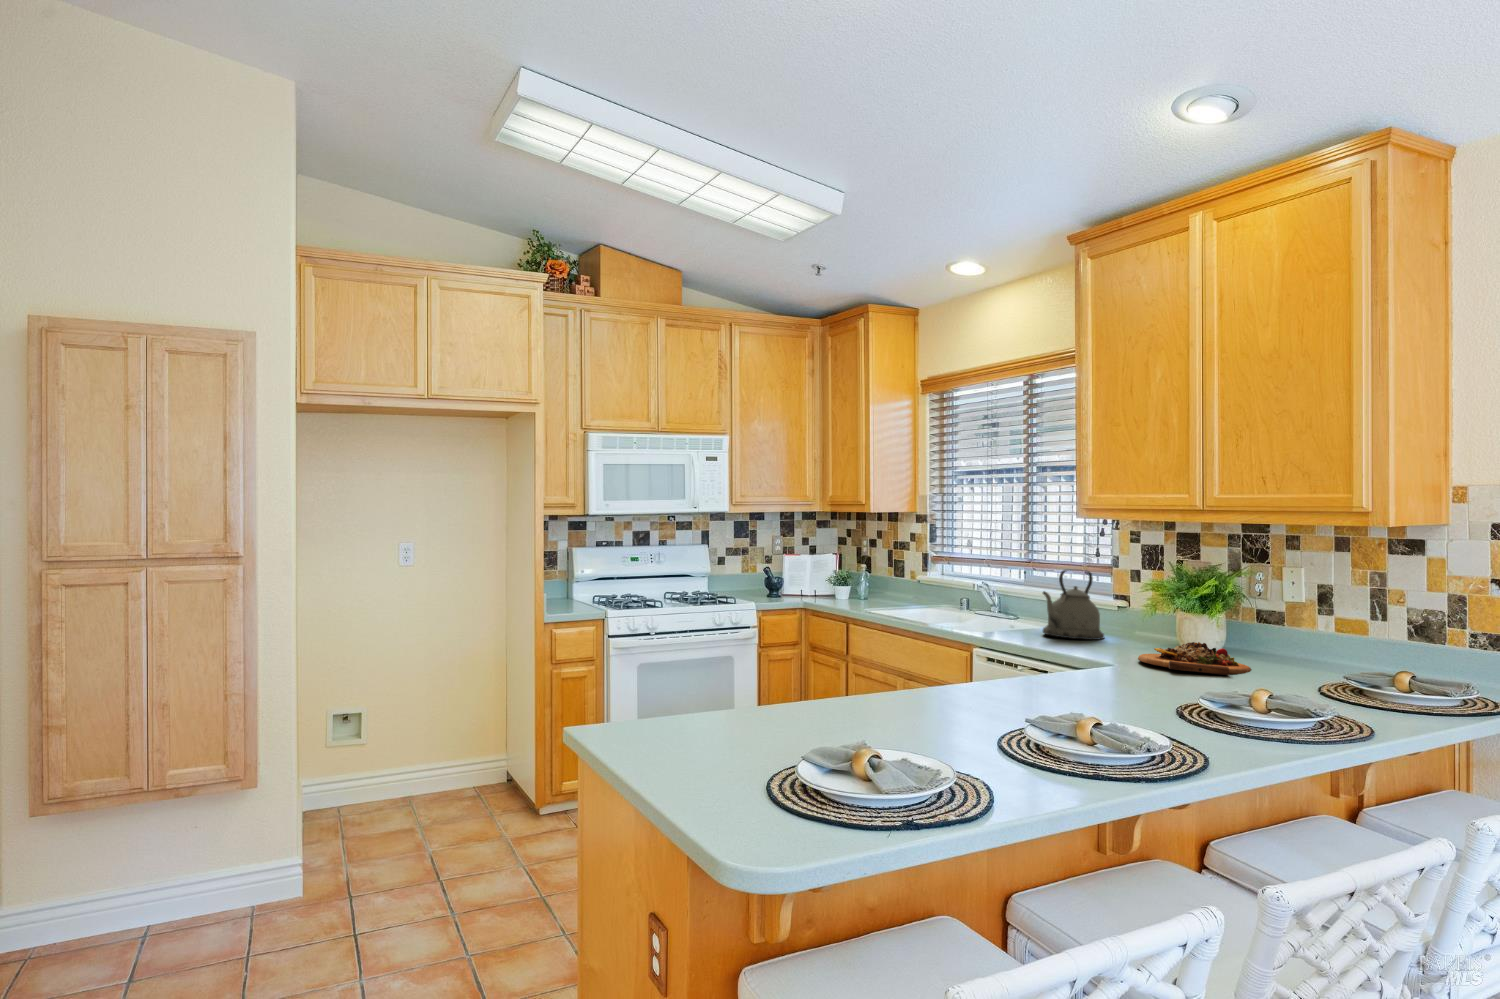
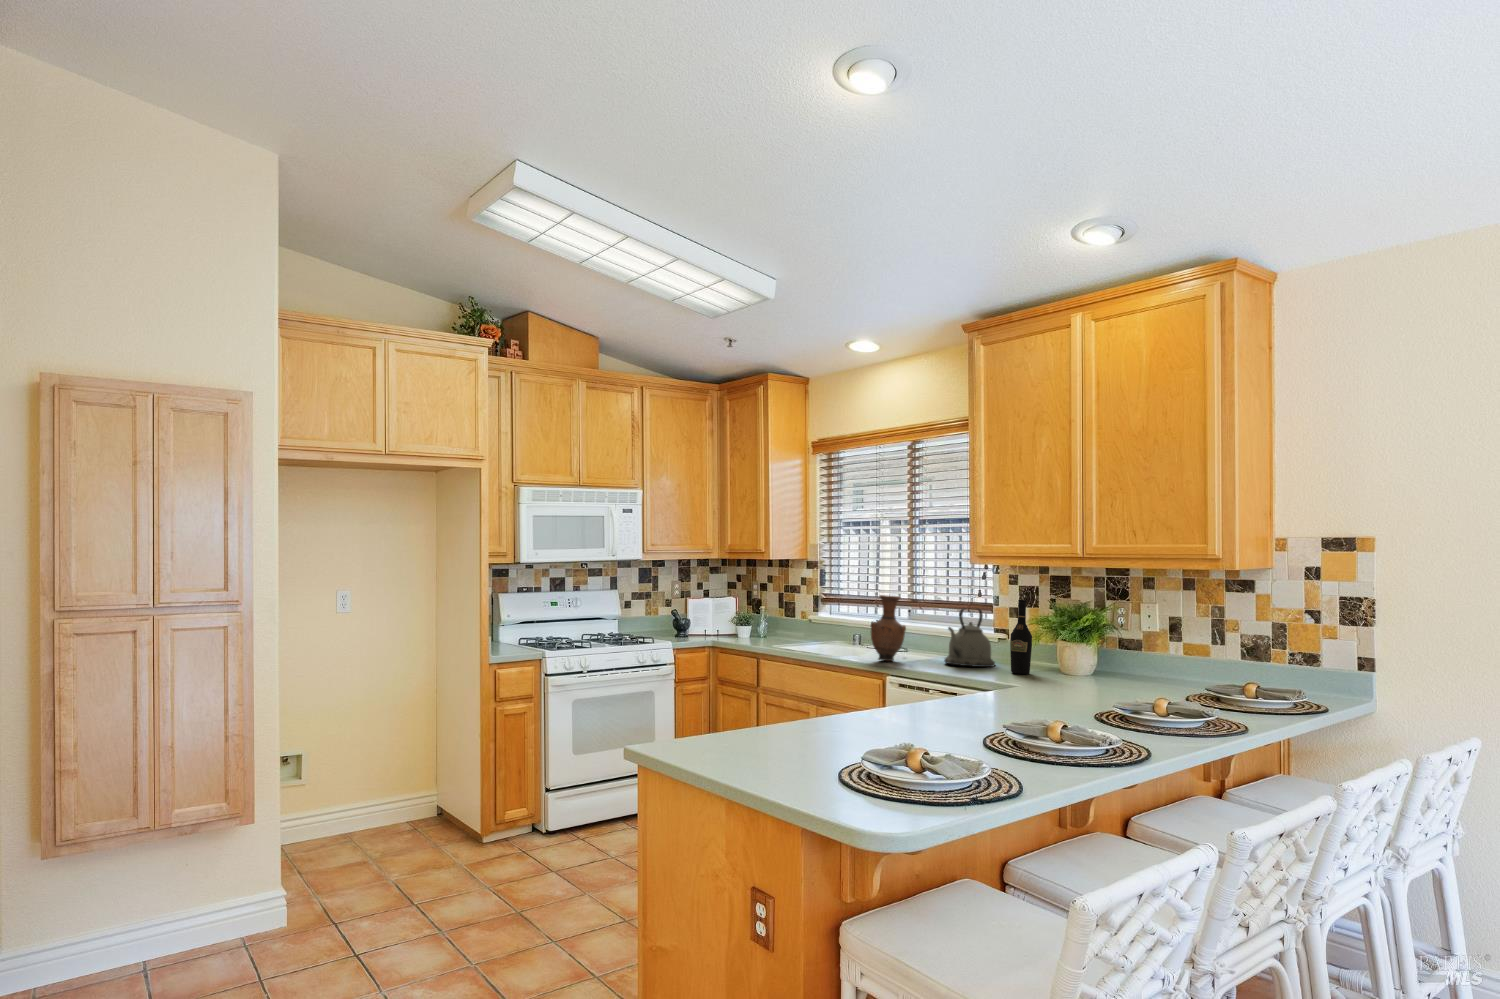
vase: none [959,553,1000,630] -> present [870,595,906,661]
wine bottle: none [1114,560,1141,650] -> present [1010,600,1032,674]
cutting board: present [1138,642,1251,675] -> none [1040,666,1131,691]

